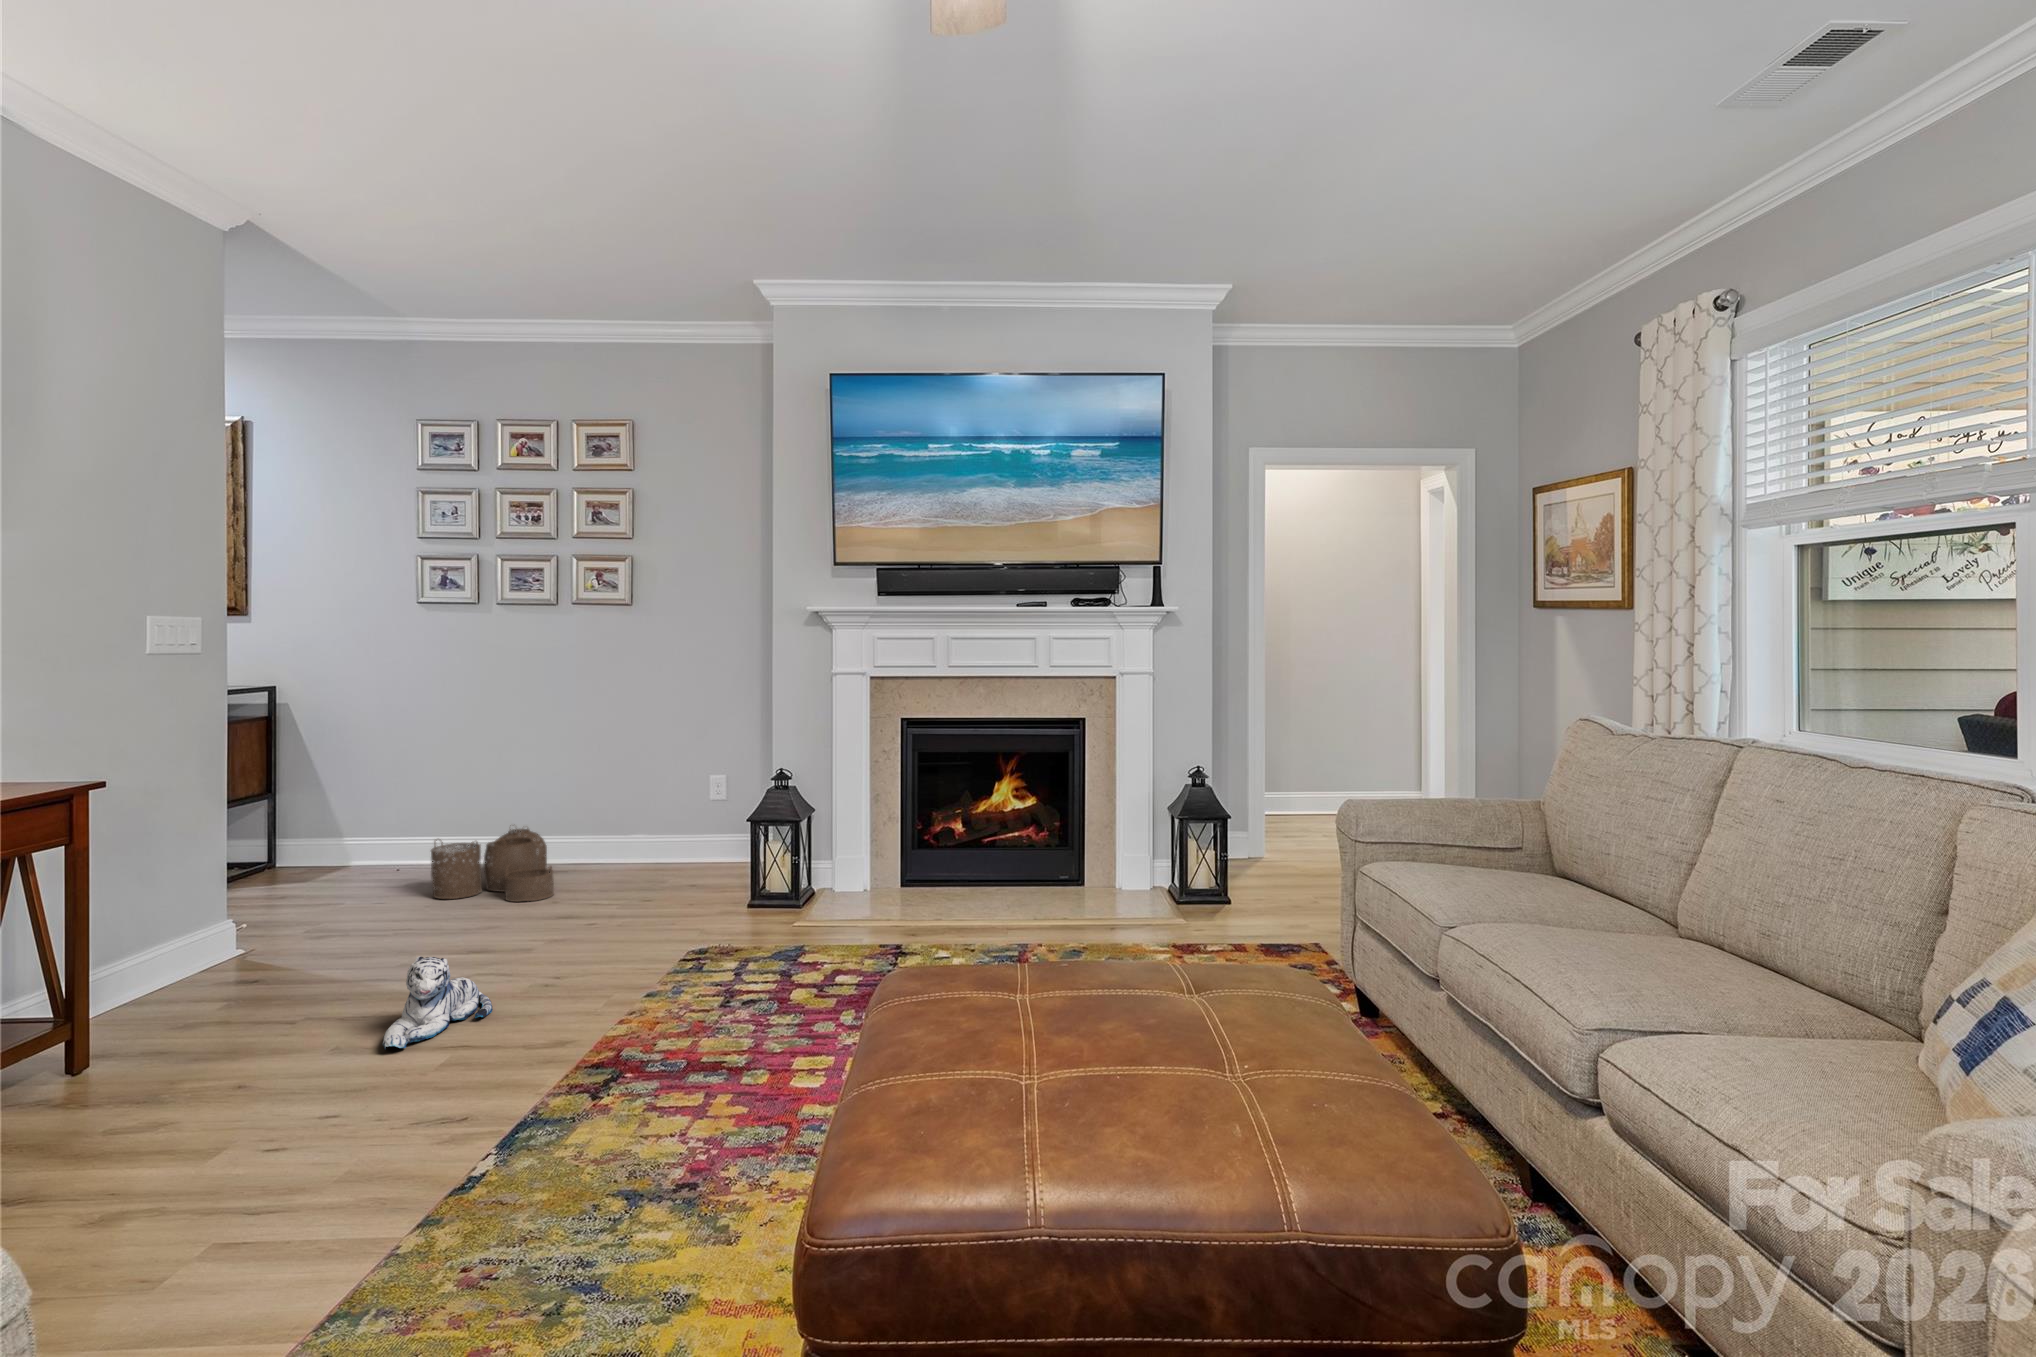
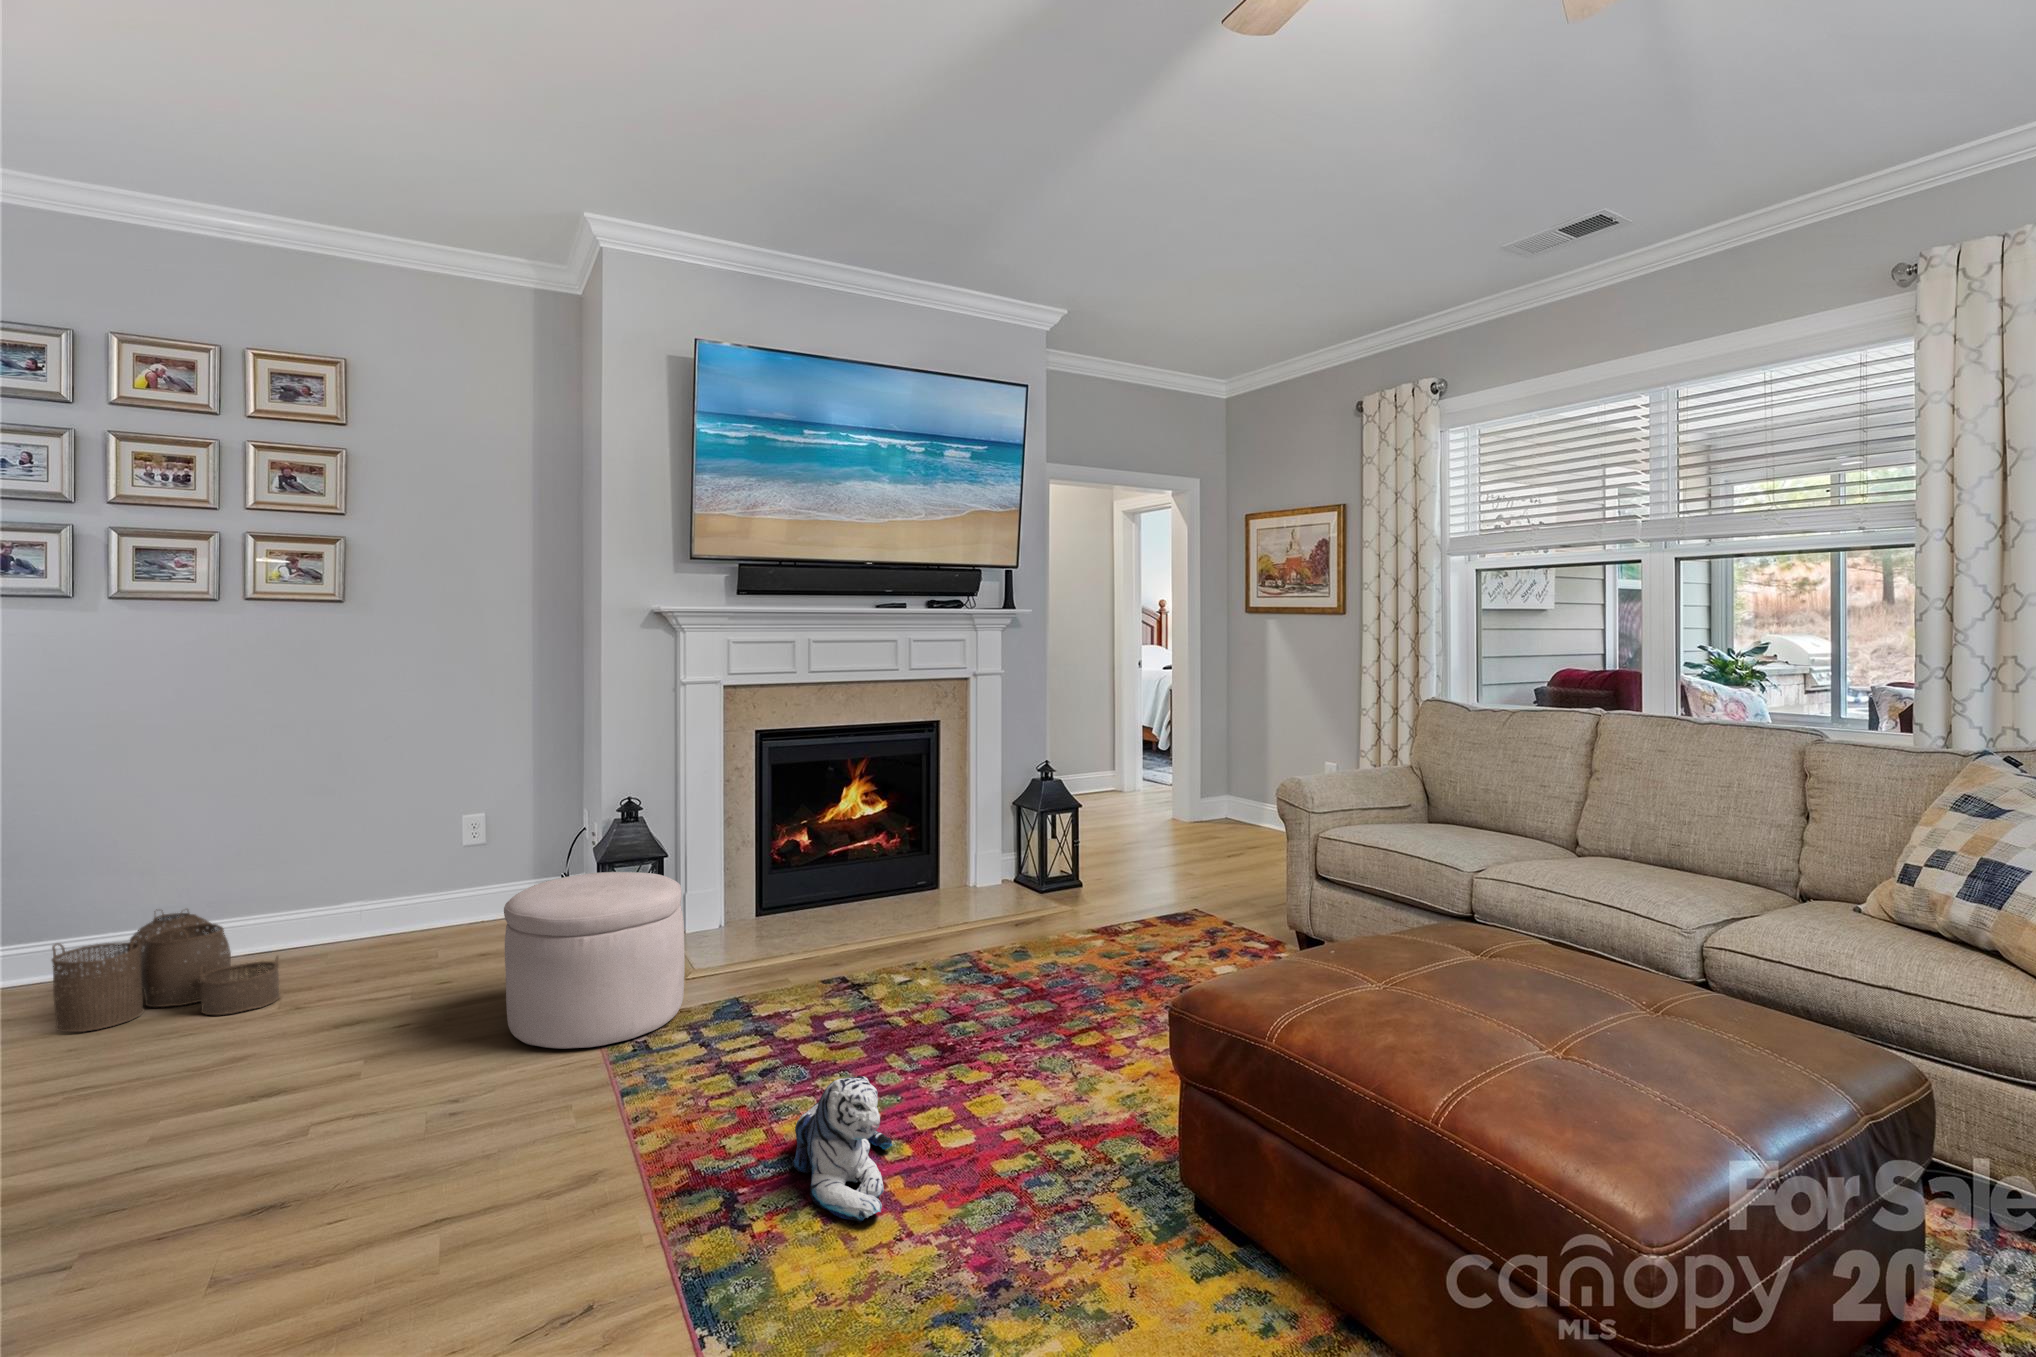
ottoman: none [627,829,765,963] -> present [504,872,684,1049]
plush toy: present [383,956,493,1049] -> present [792,1076,892,1221]

